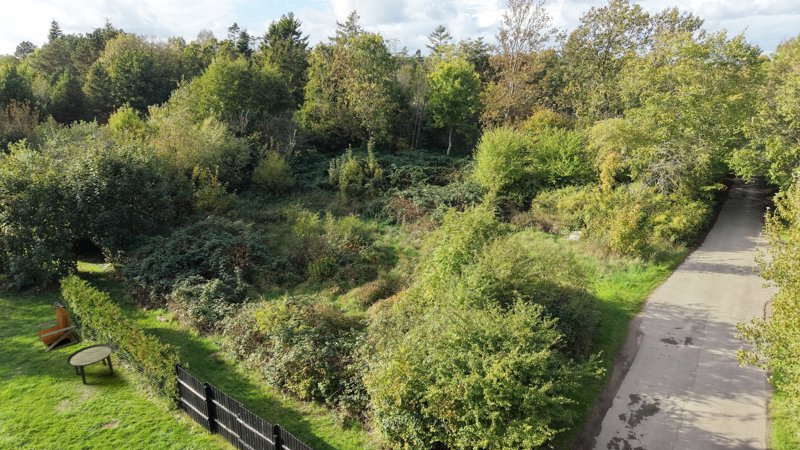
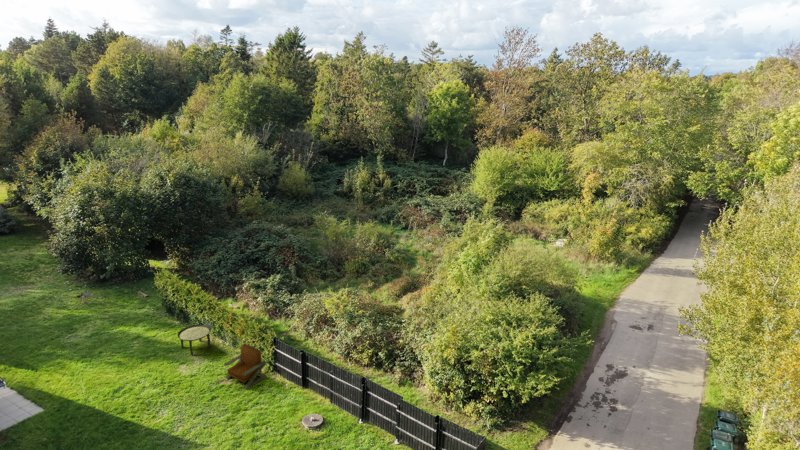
lounge chair: present [35,308,77,352] -> present [224,344,267,390]

